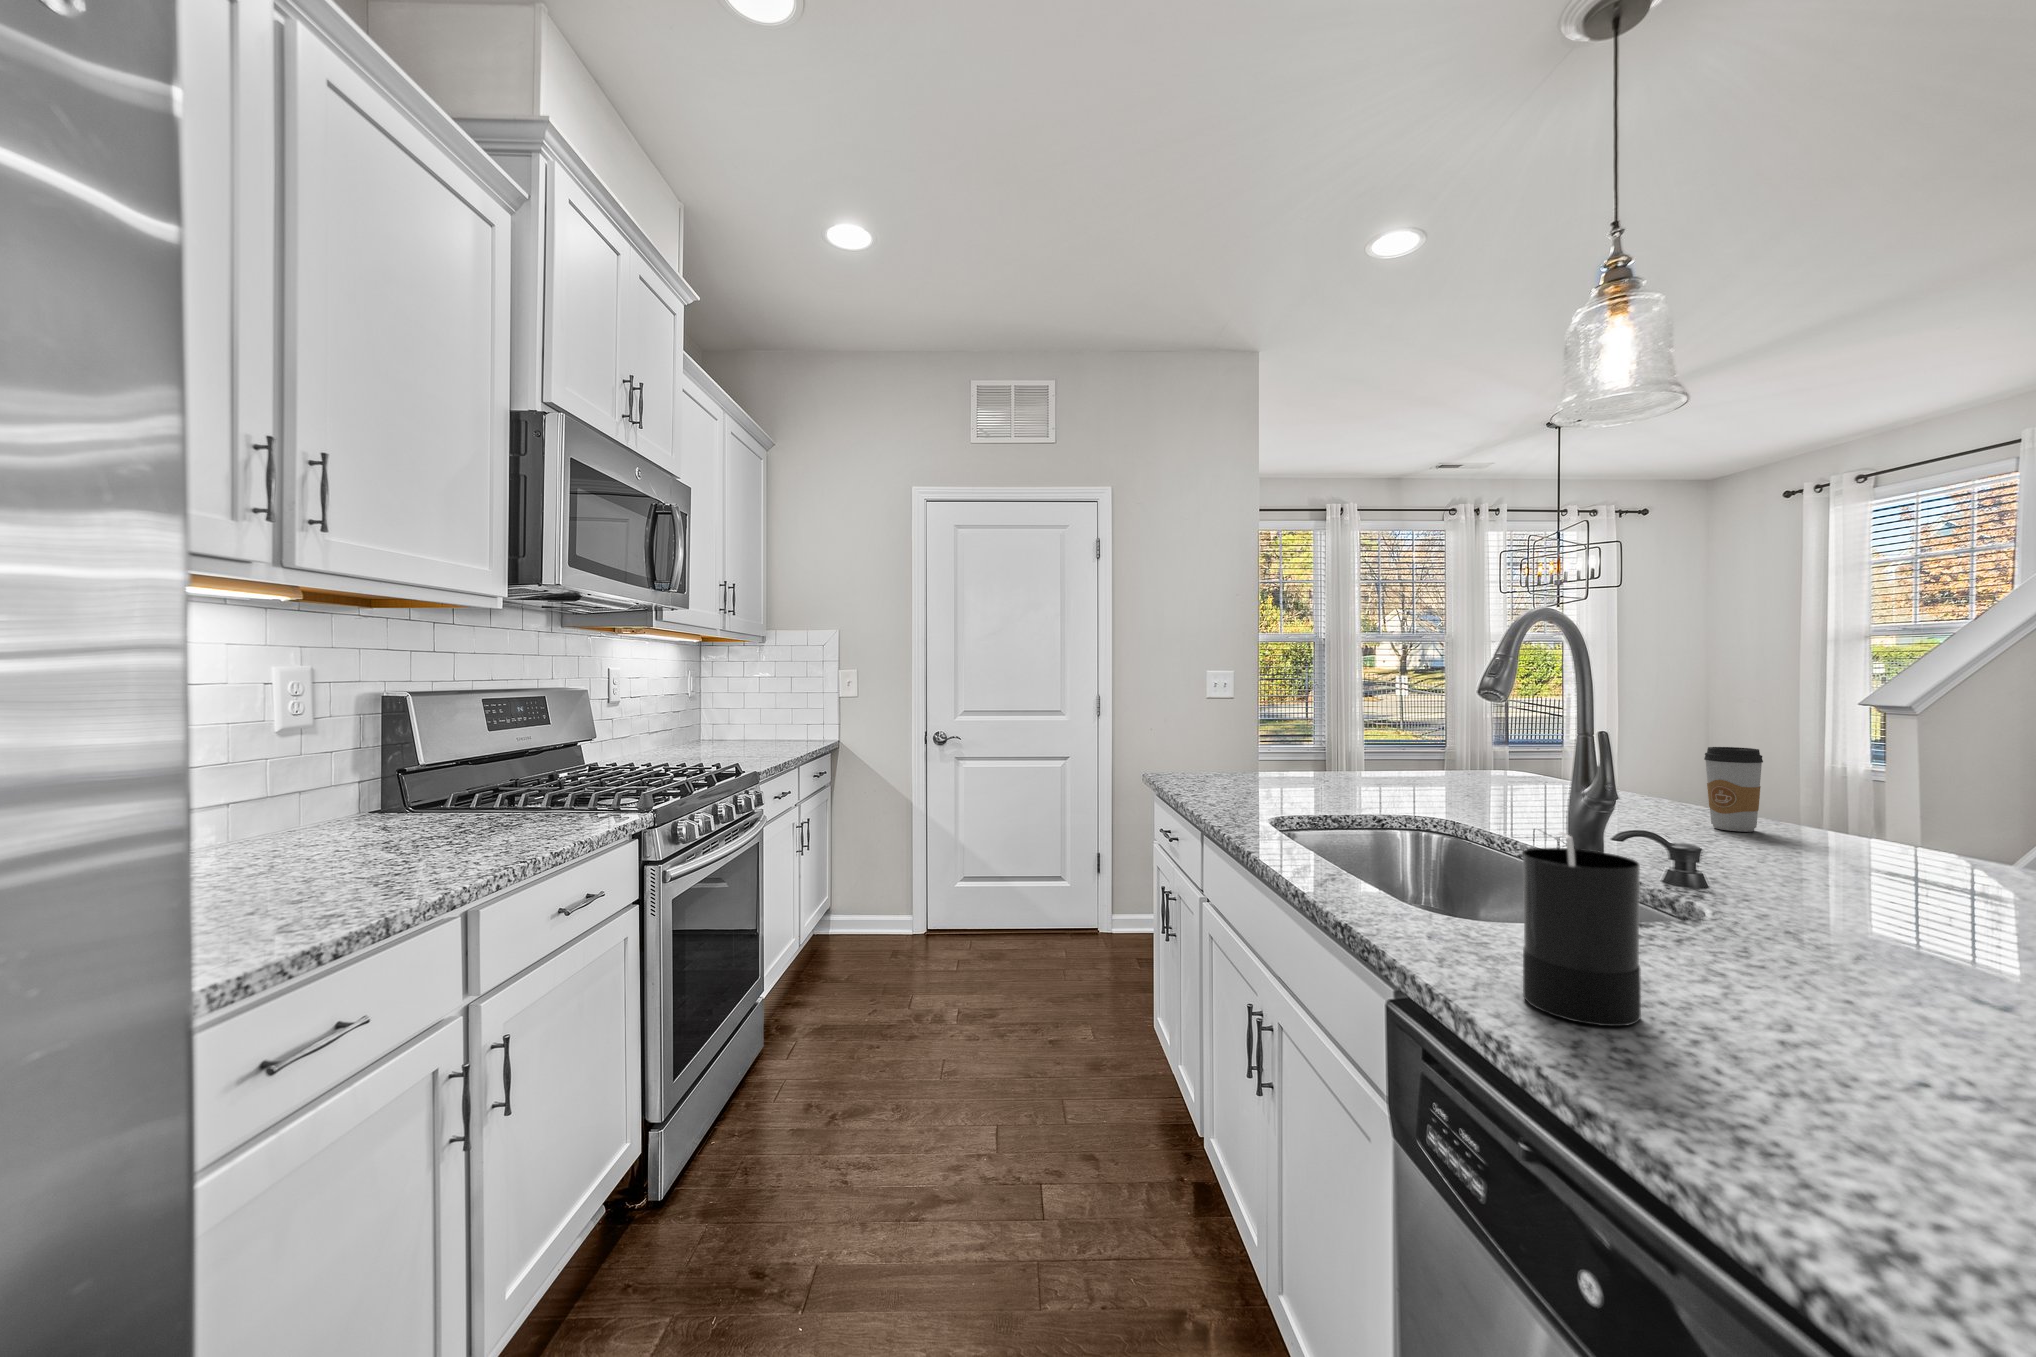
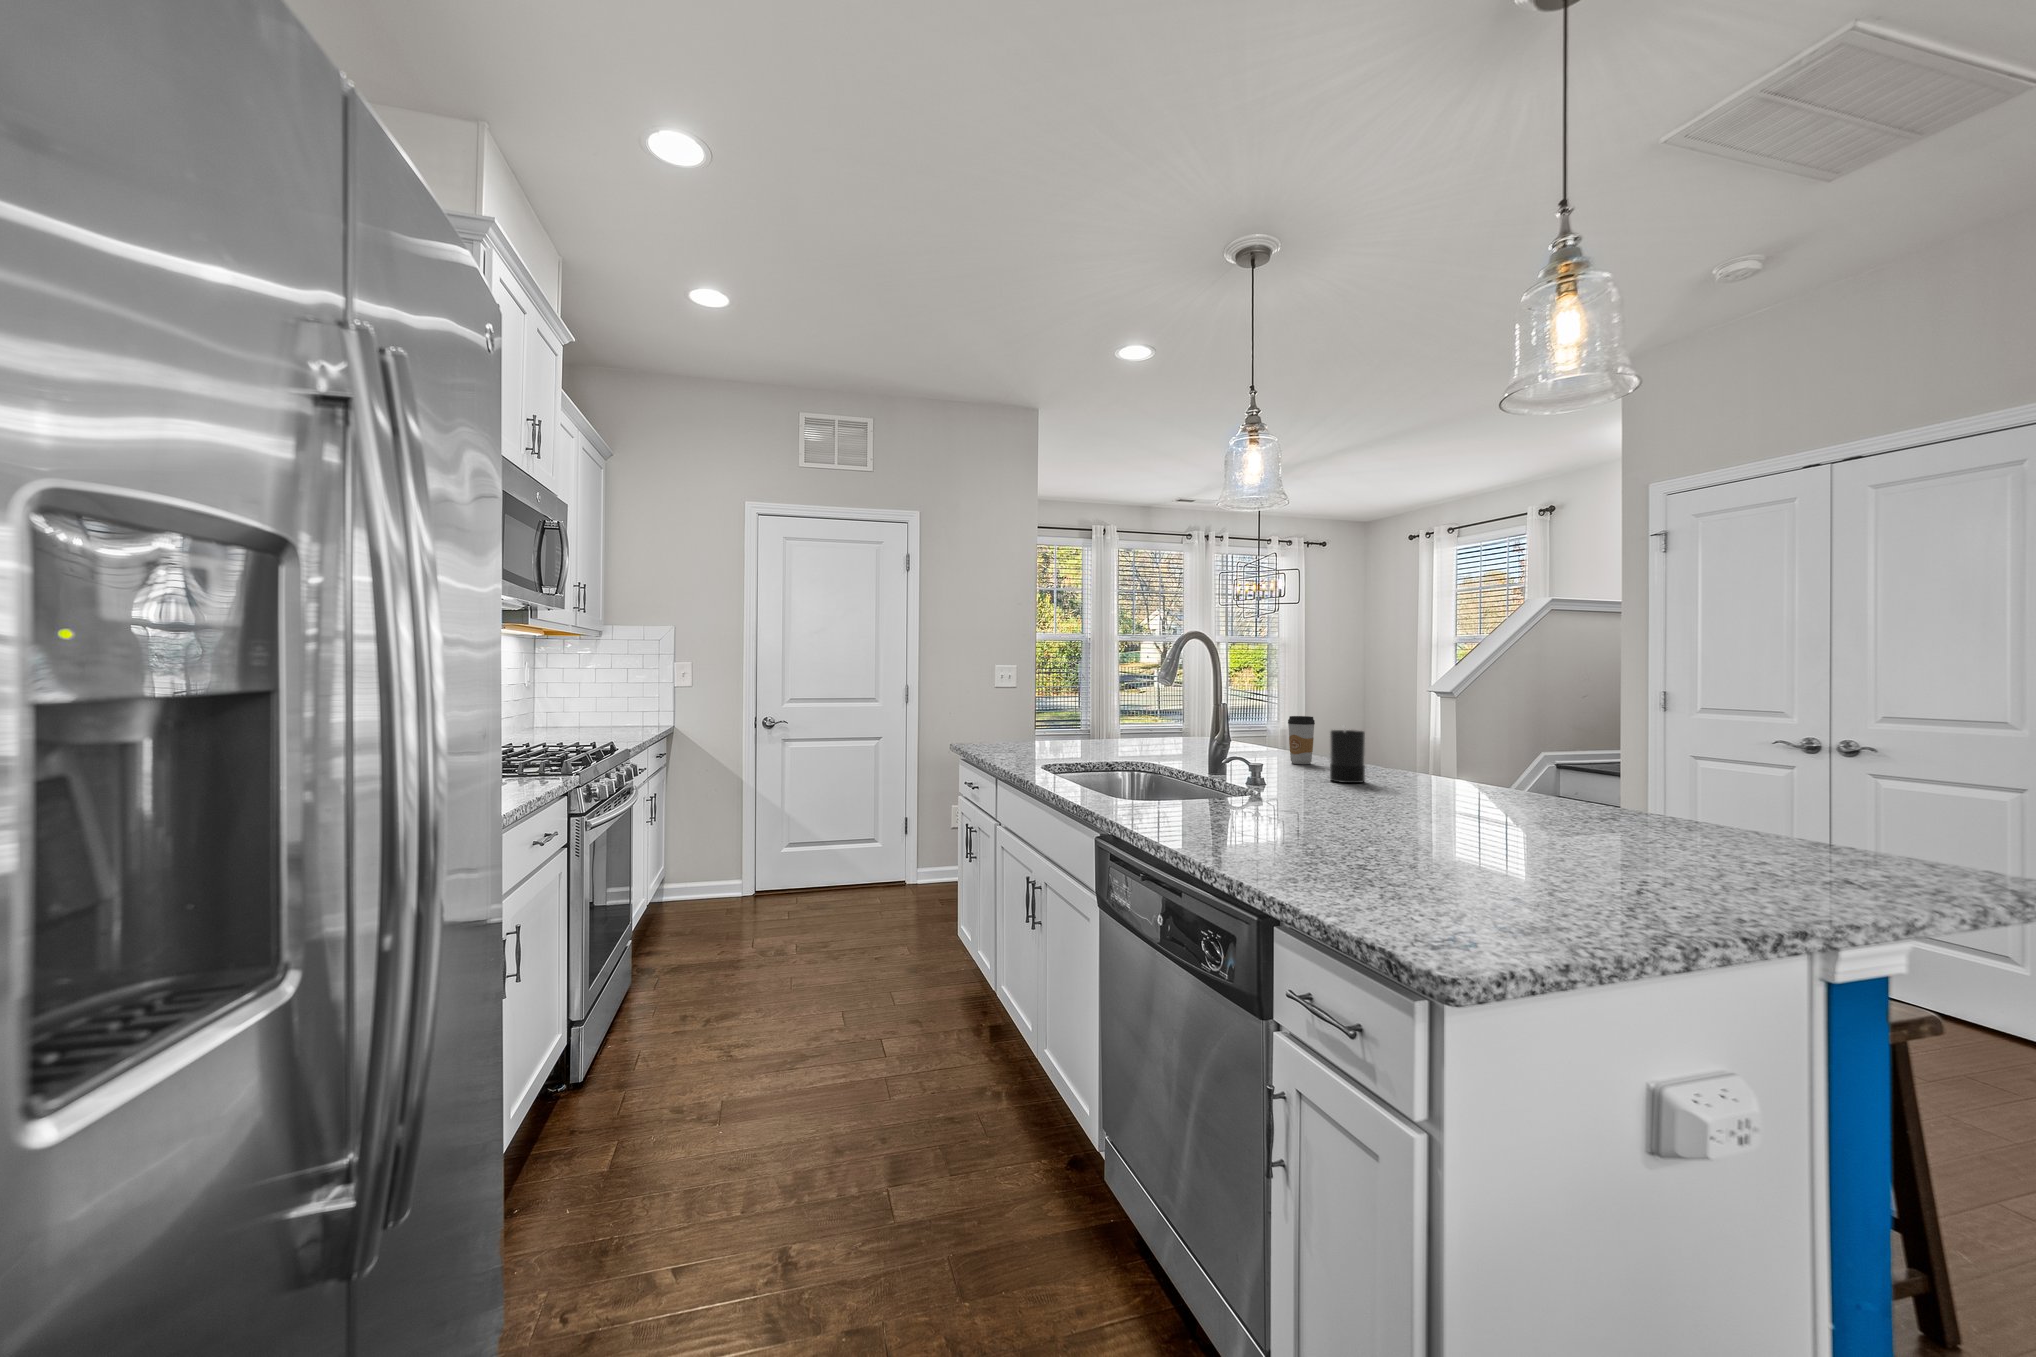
candle: present [1523,832,1641,1026] -> present [1330,728,1365,783]

